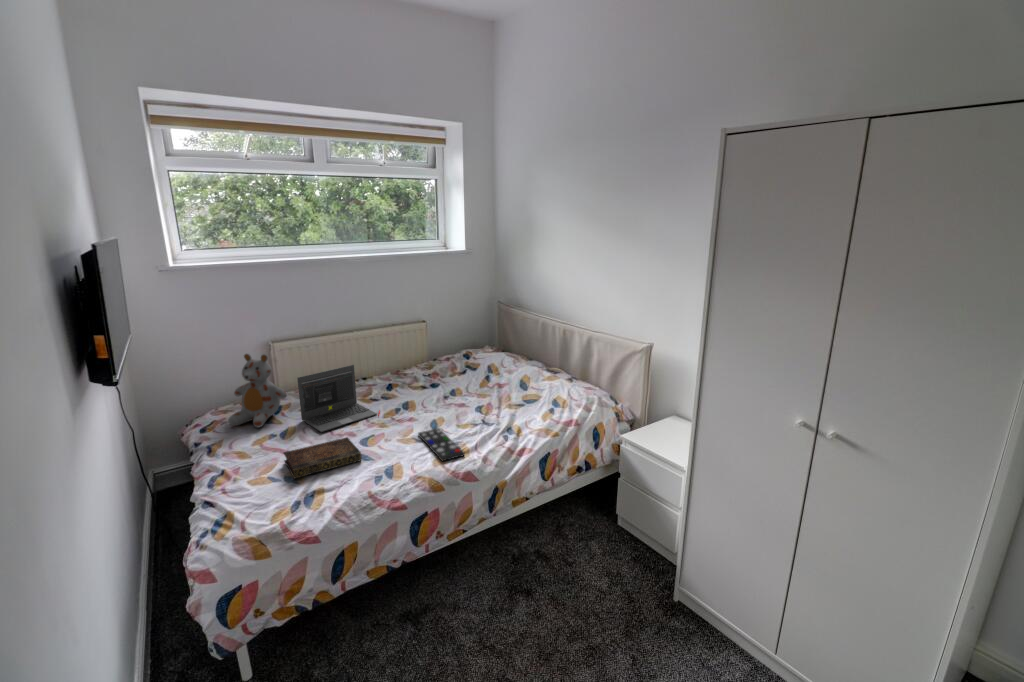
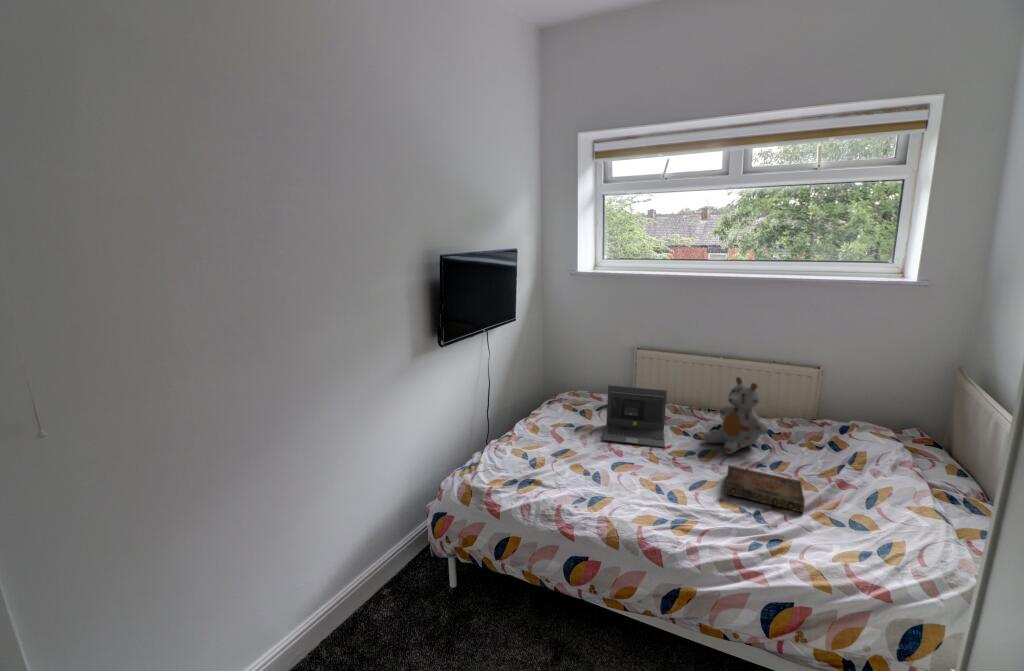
stuffed bear: present [228,354,287,427] -> present [704,377,767,454]
remote control: present [418,428,465,461] -> none [649,483,696,532]
book: present [284,438,362,478] -> present [725,465,805,512]

